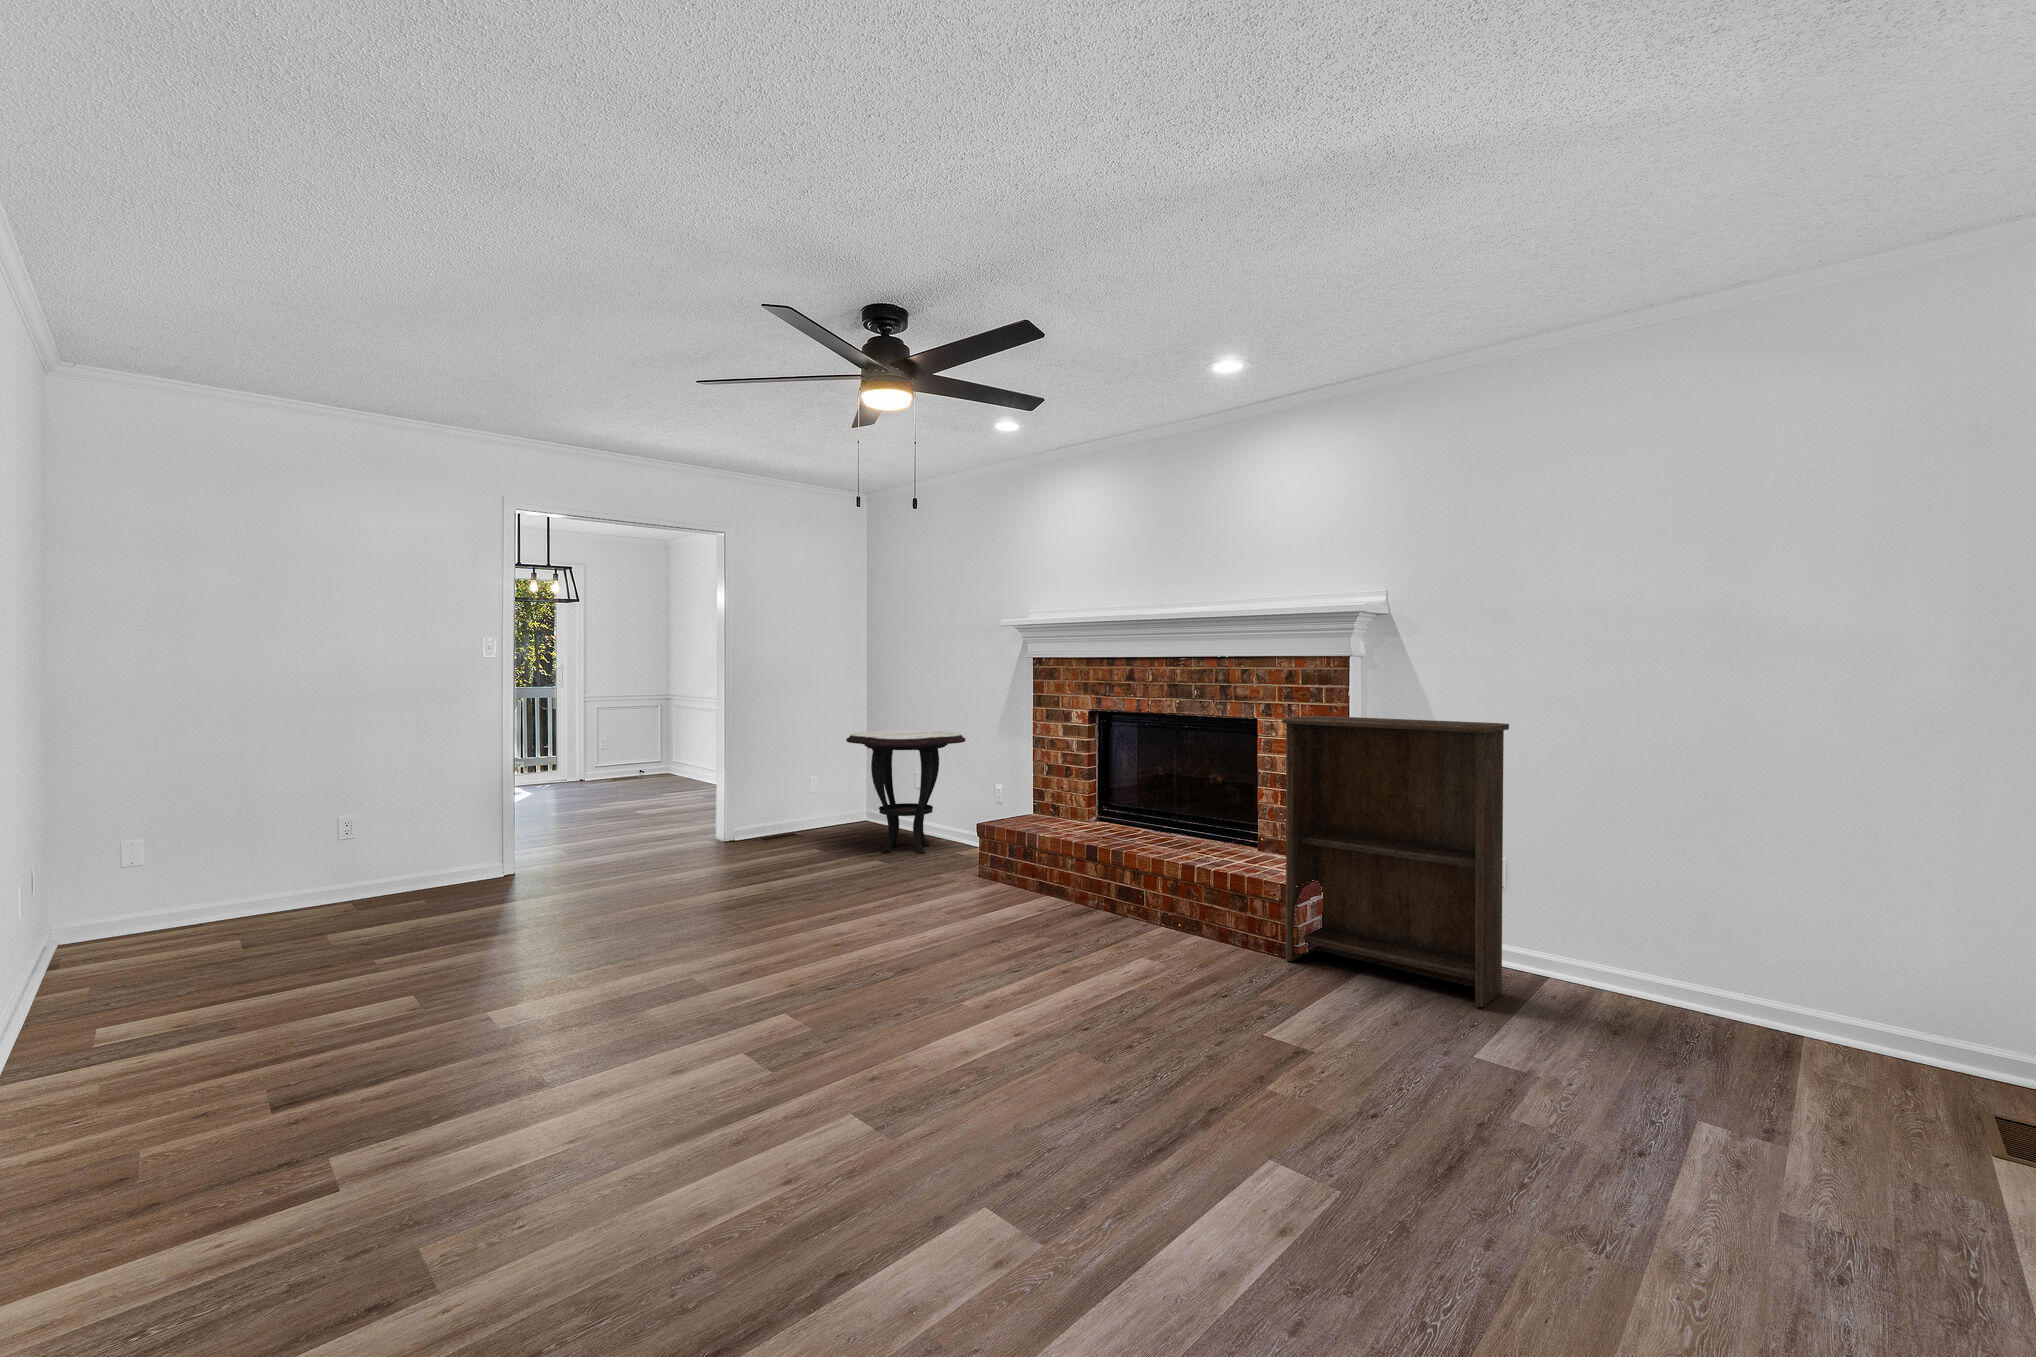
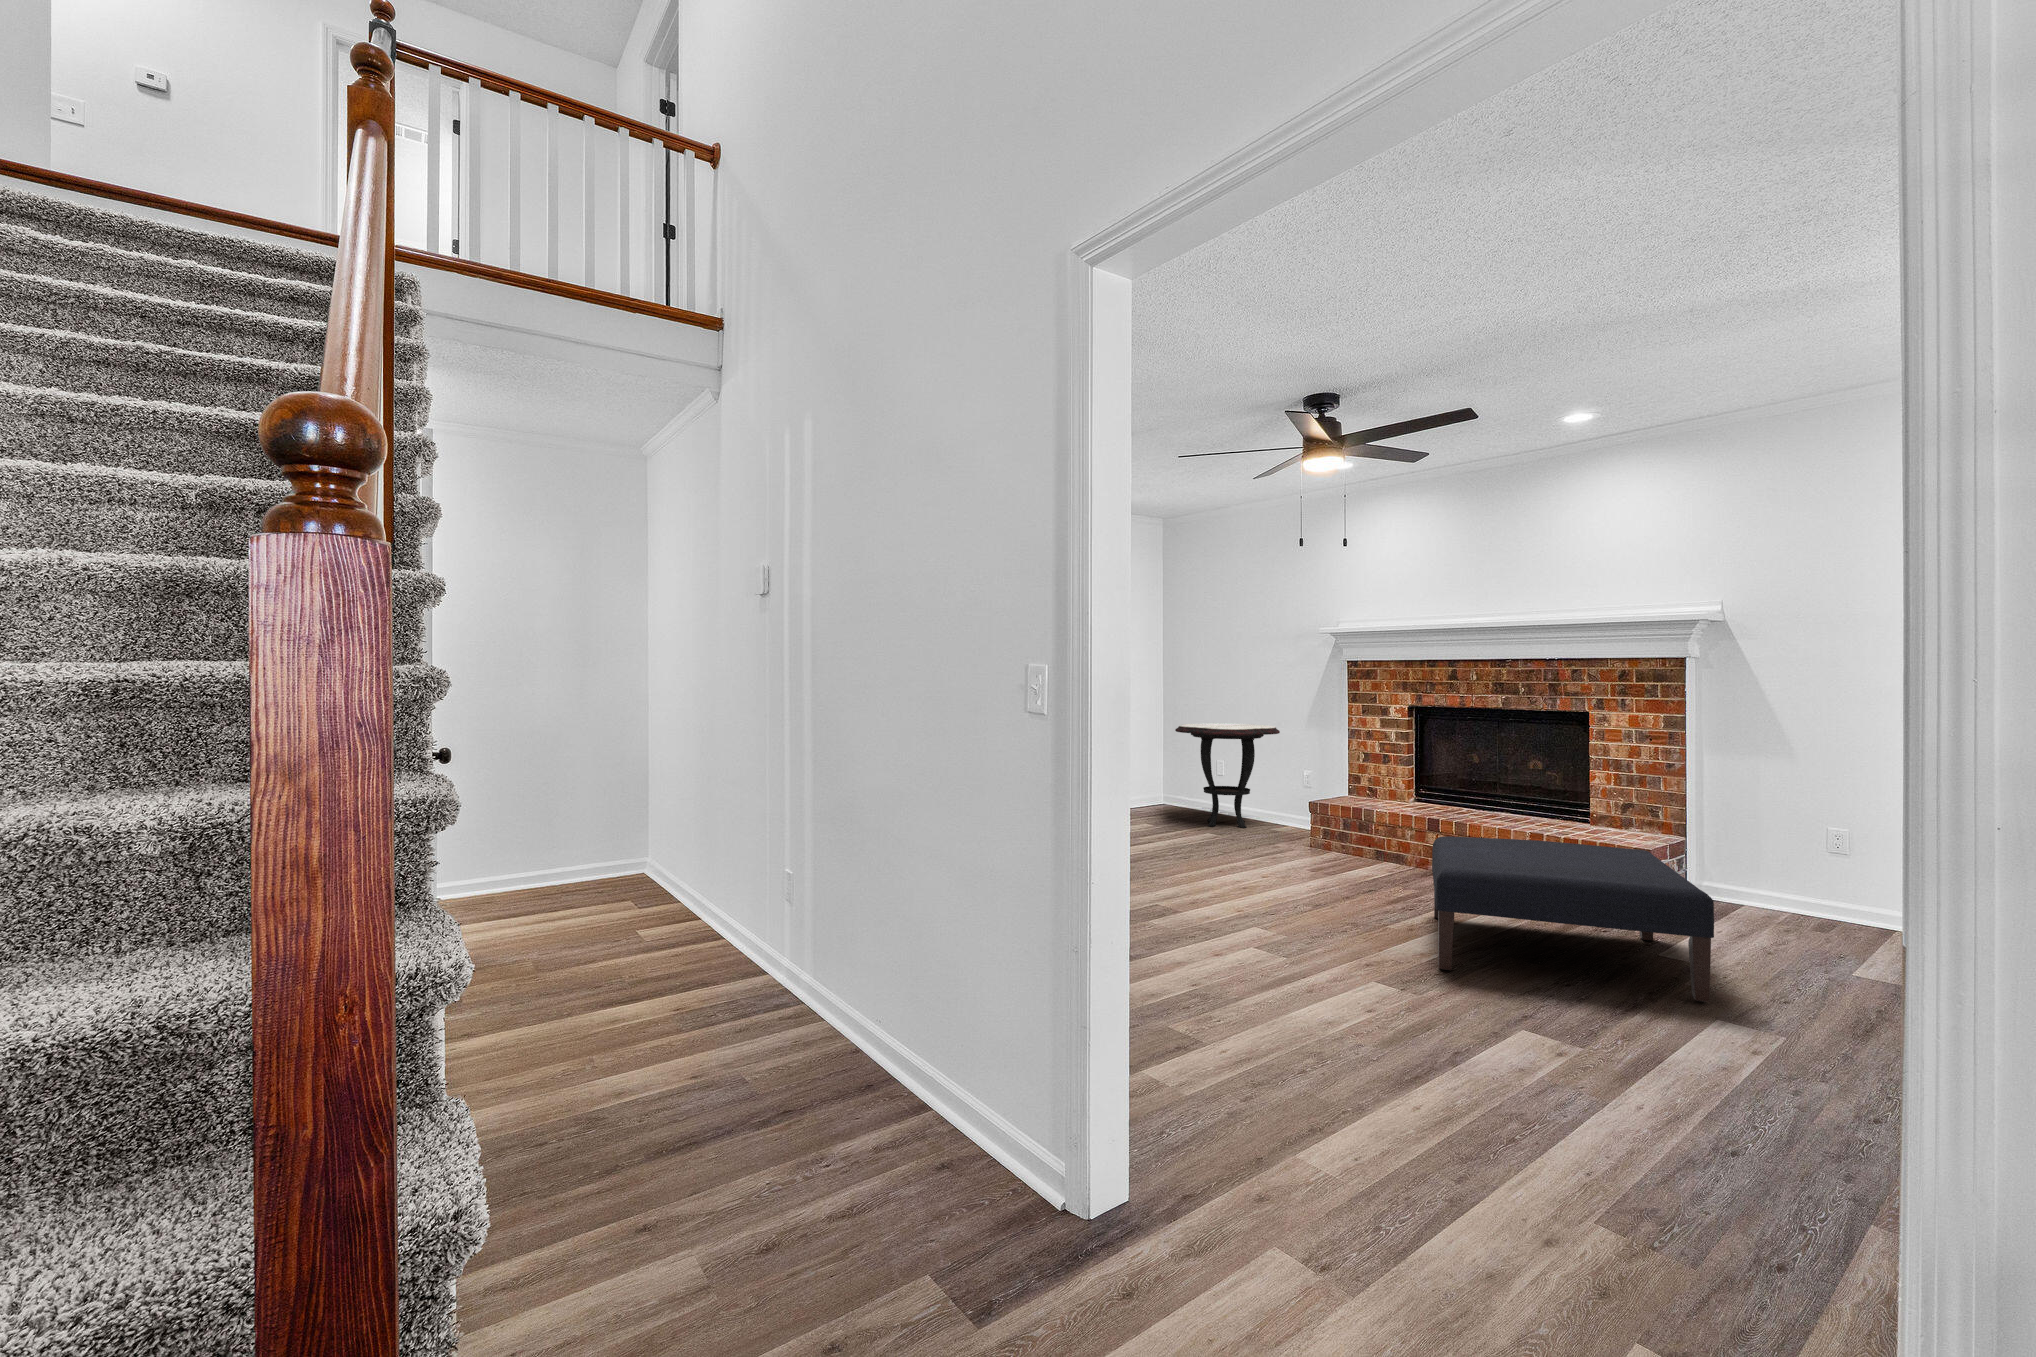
bookshelf: present [1282,716,1509,1007] -> none [1637,708,1865,949]
ottoman: none [967,884,1287,1121] -> present [1432,836,1714,1002]

